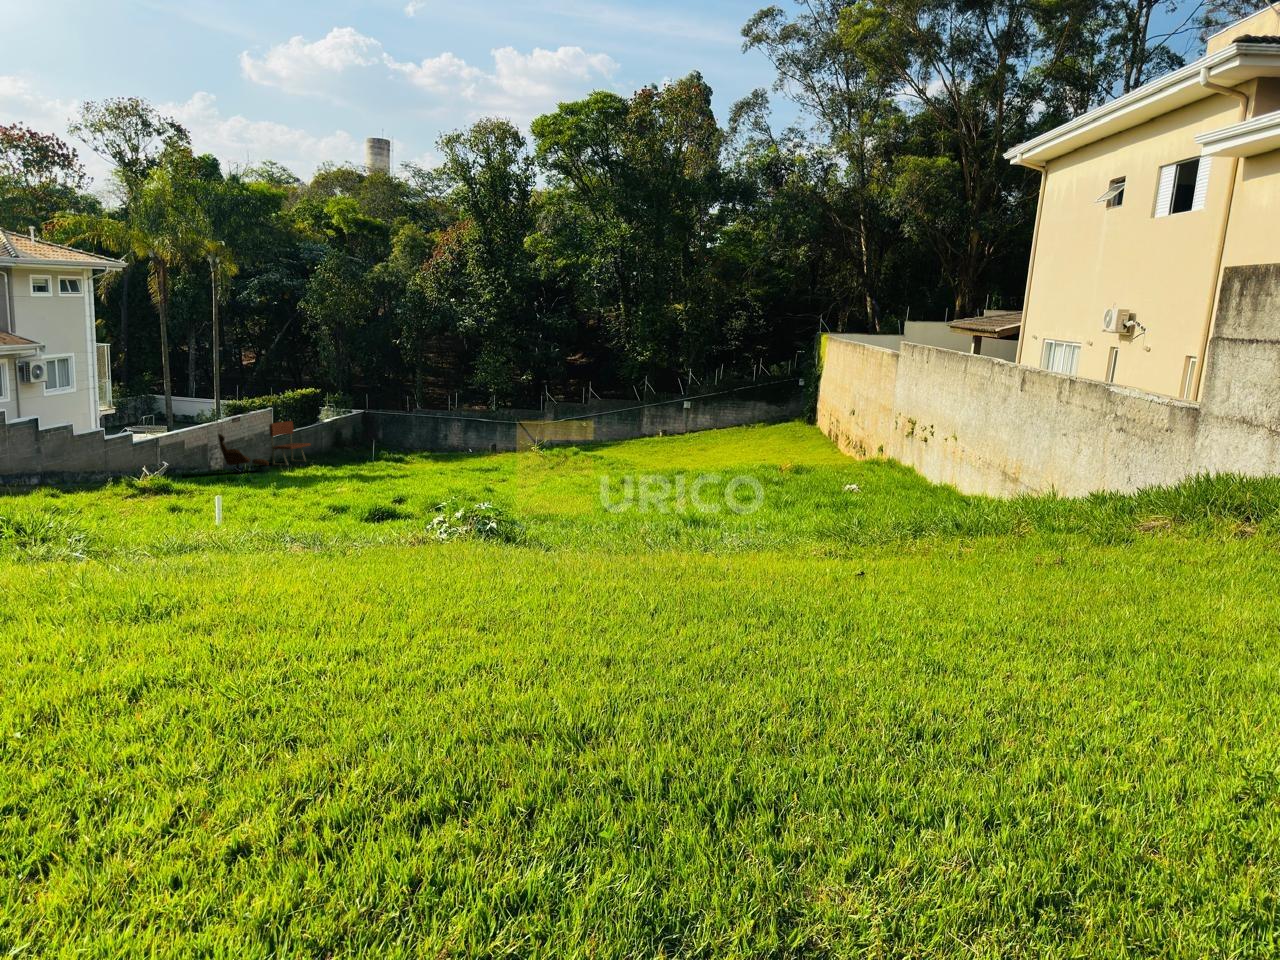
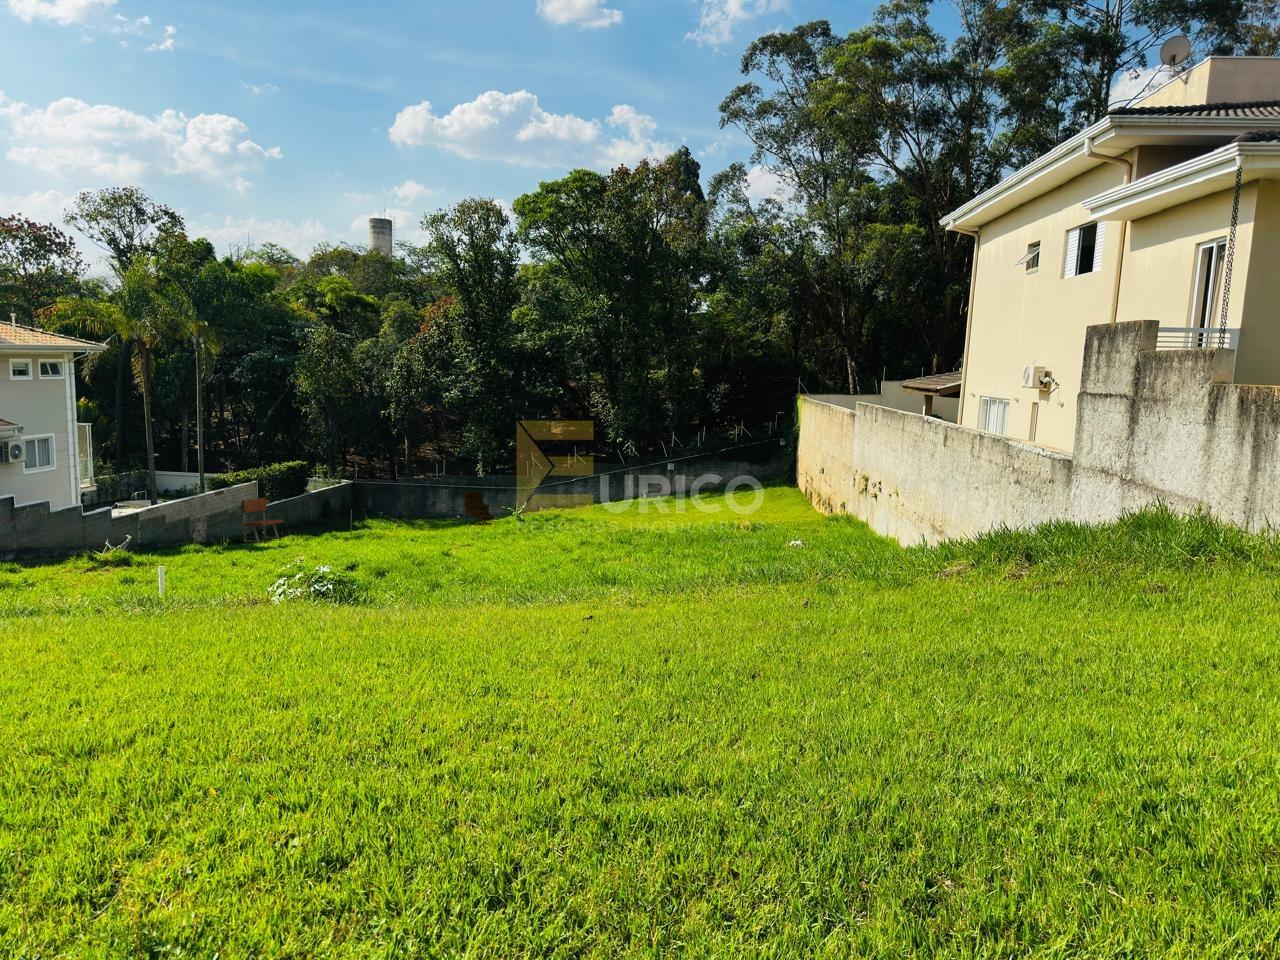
lounge chair: present [218,434,269,474] -> present [464,491,494,525]

